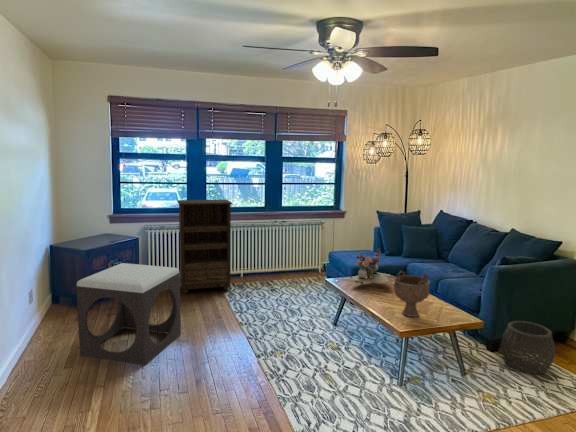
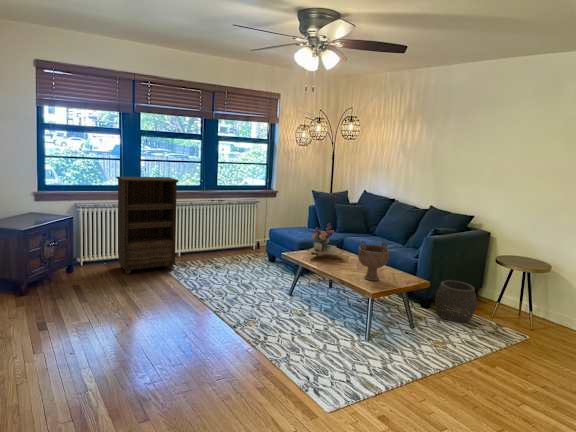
footstool: present [76,263,181,366] -> none [37,242,145,346]

